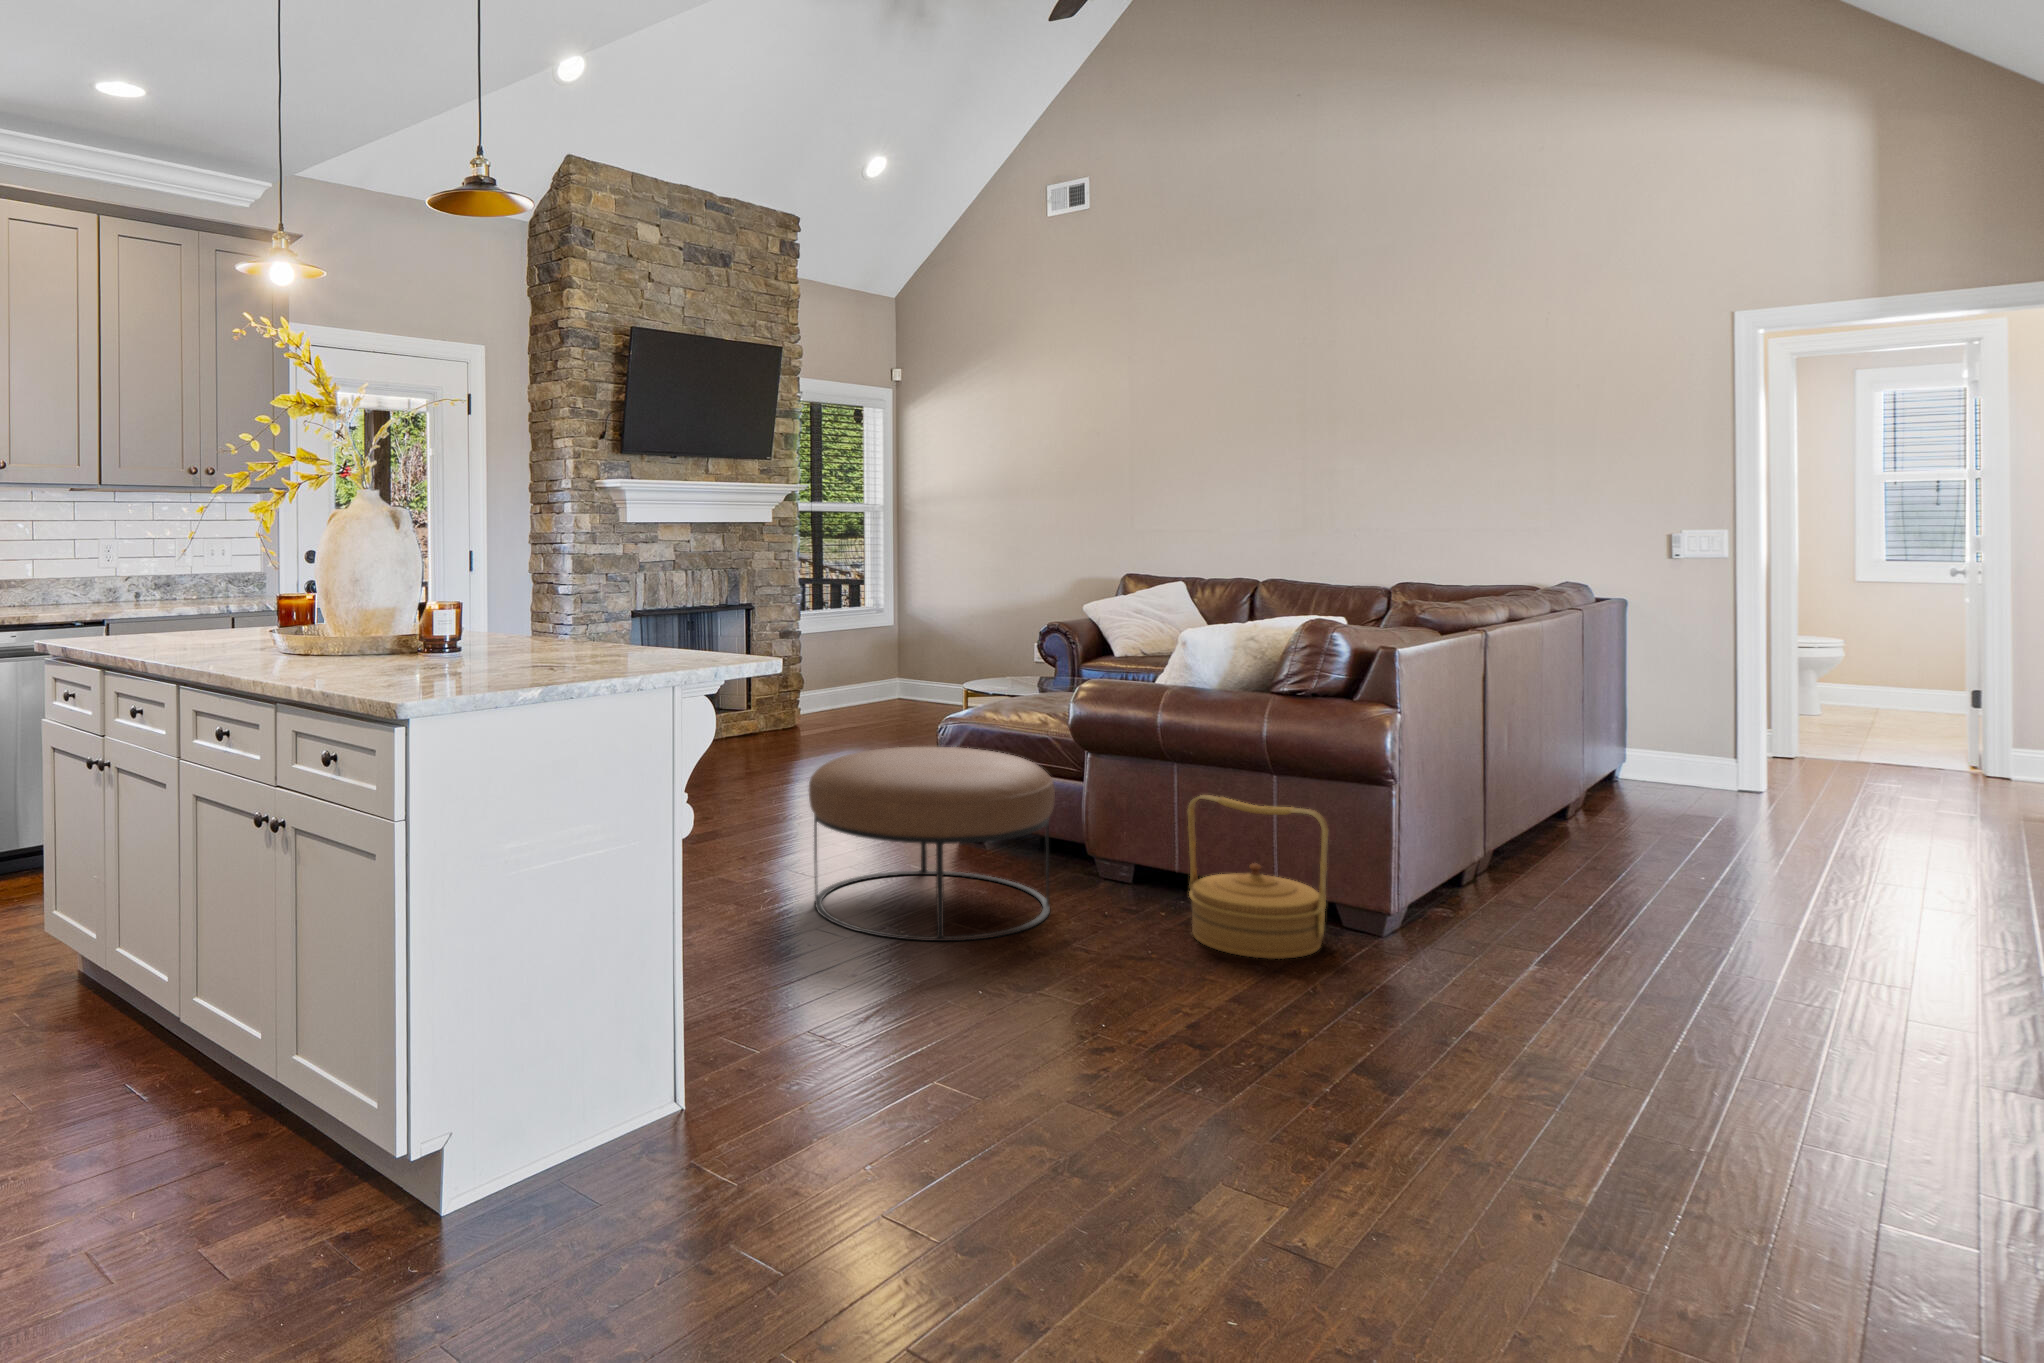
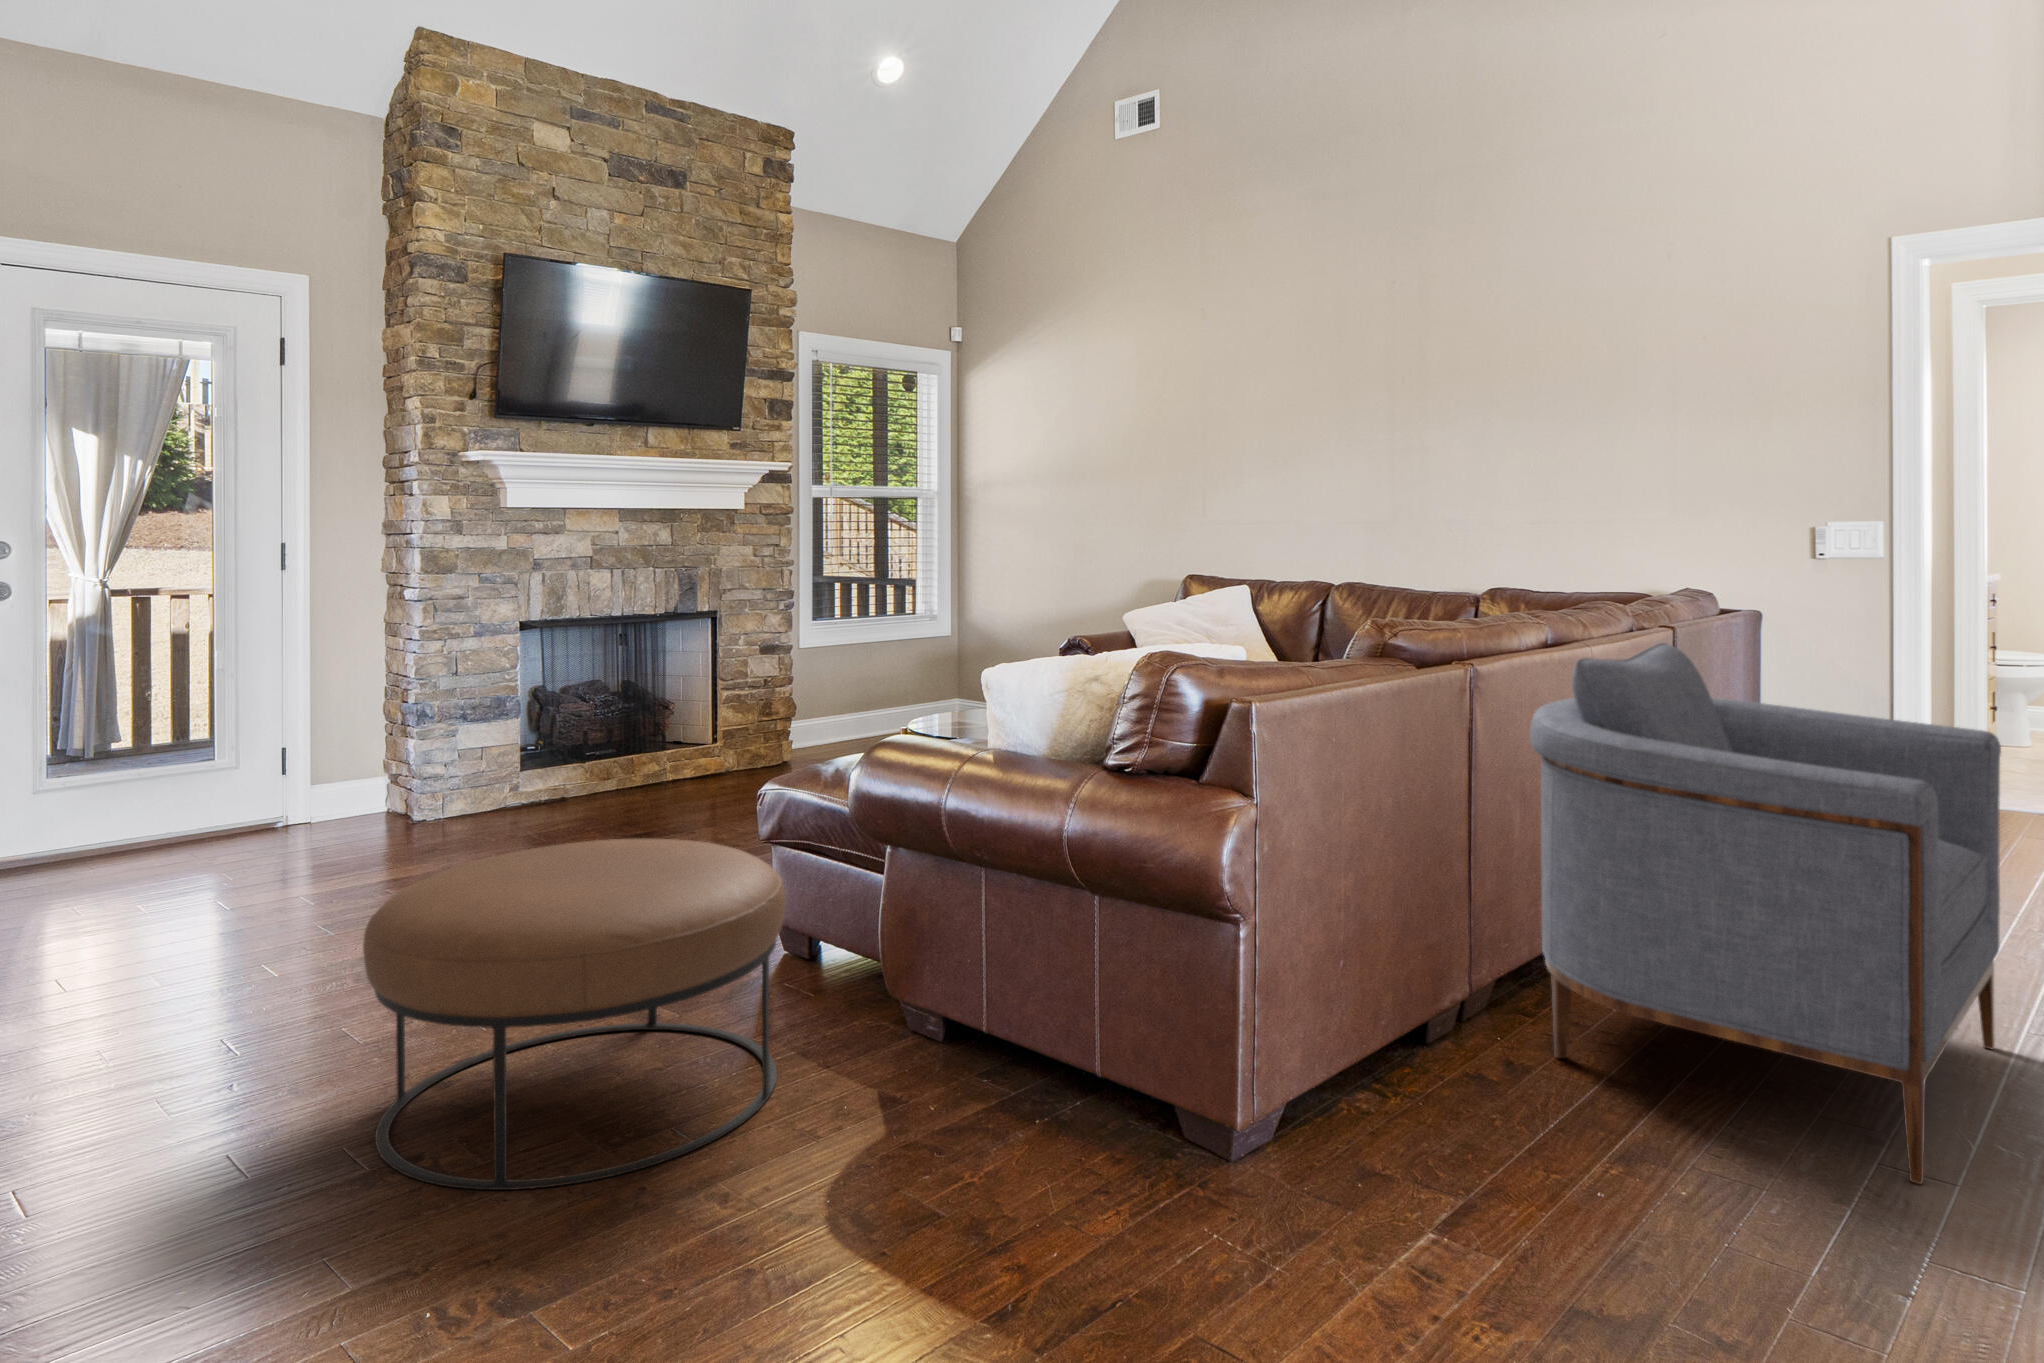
armchair: none [1521,618,1851,945] -> present [1530,643,2001,1184]
woven basket: present [1188,795,1328,959] -> none [920,934,1130,1232]

